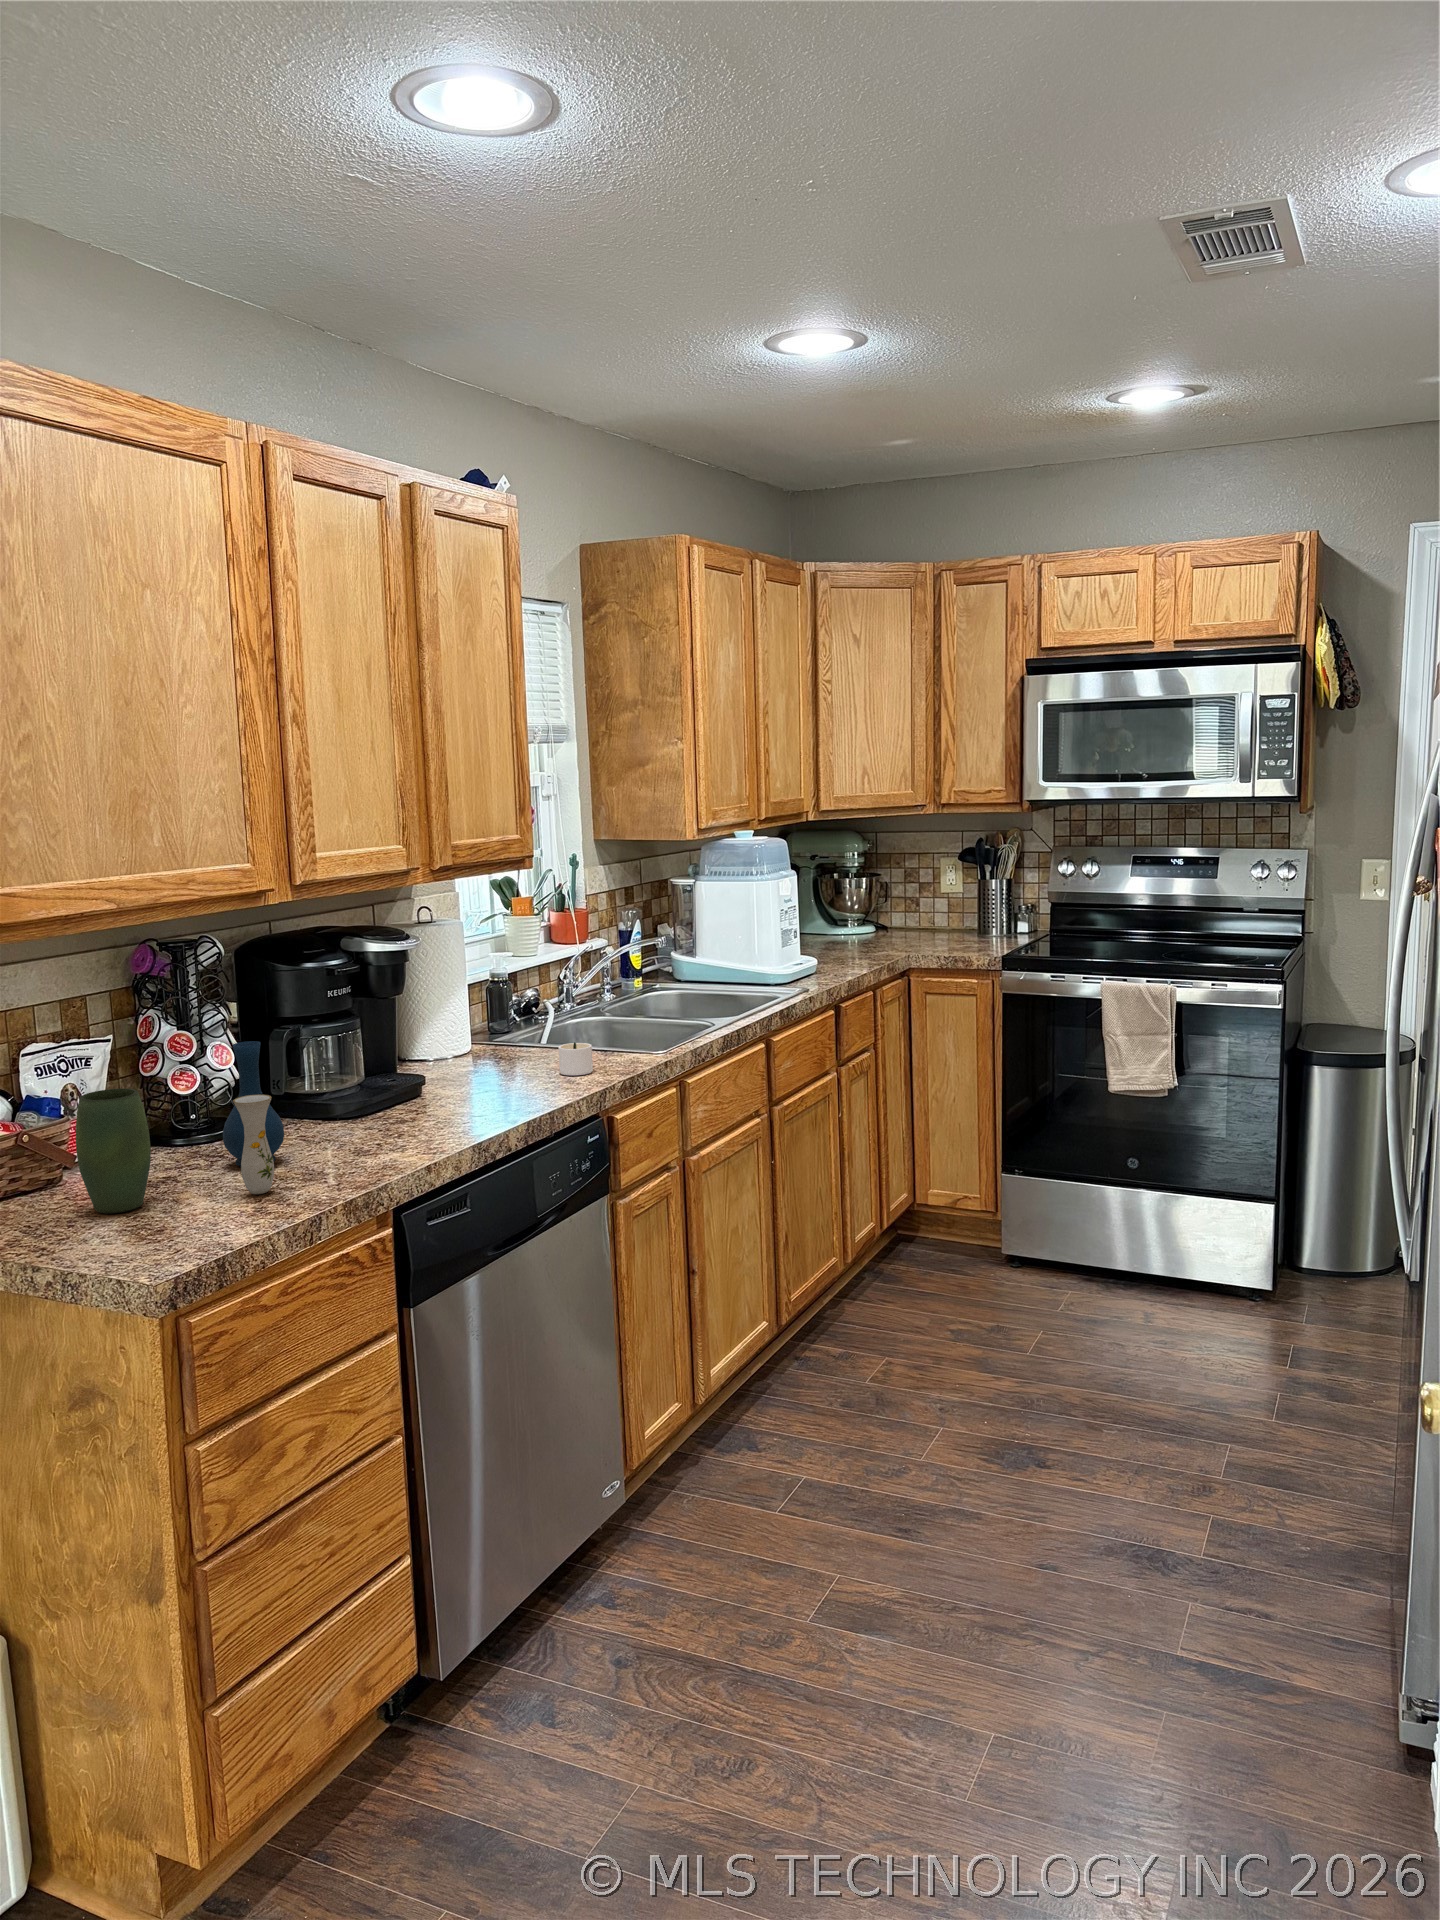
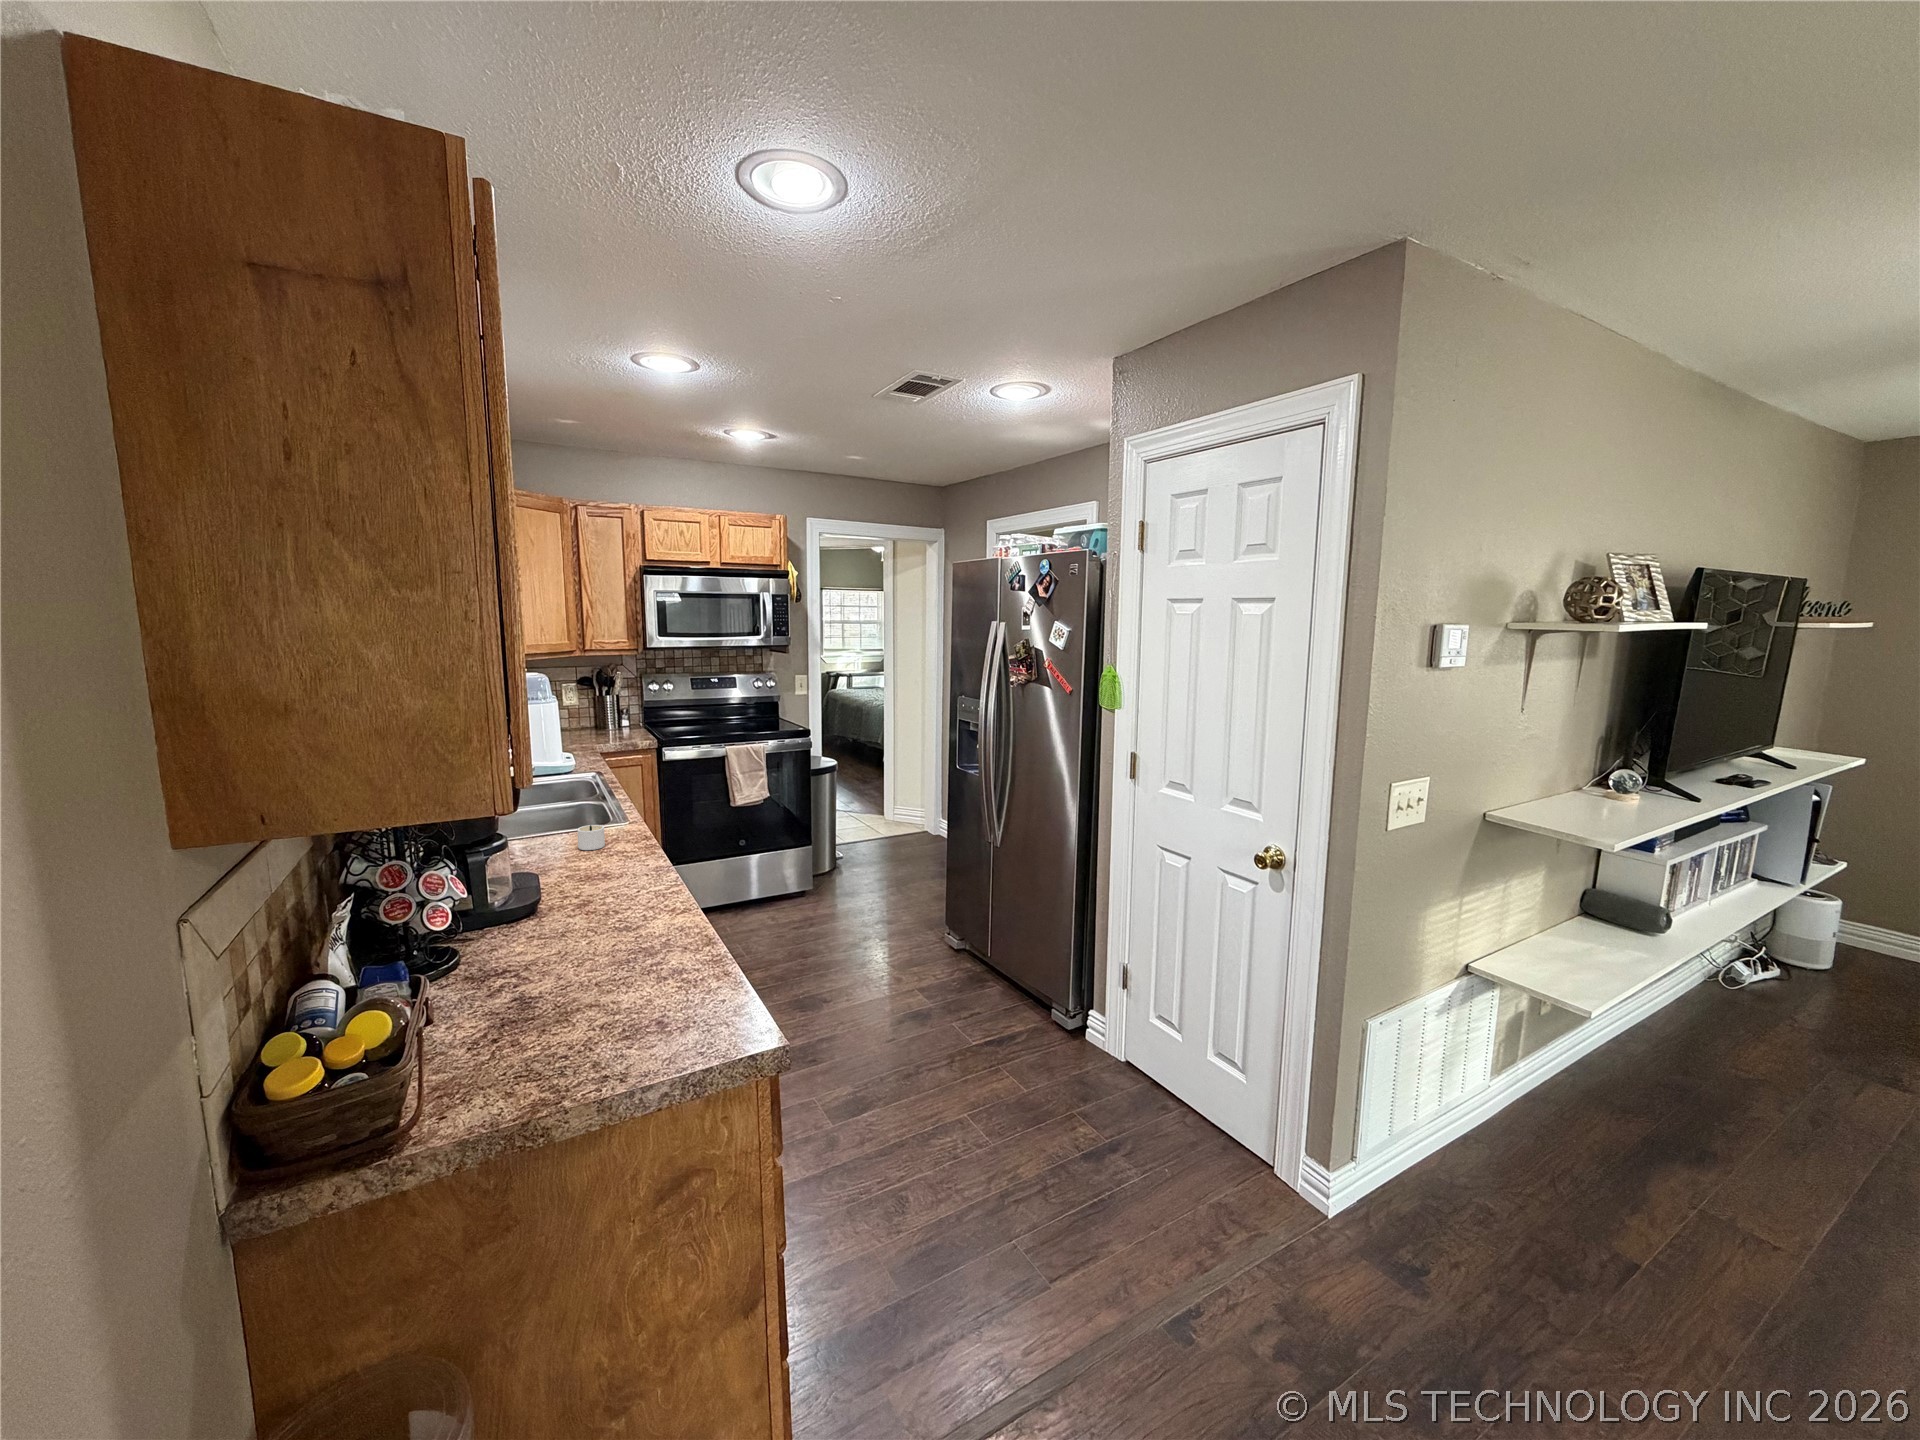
vase: present [76,1041,284,1214] -> none [521,861,660,1043]

